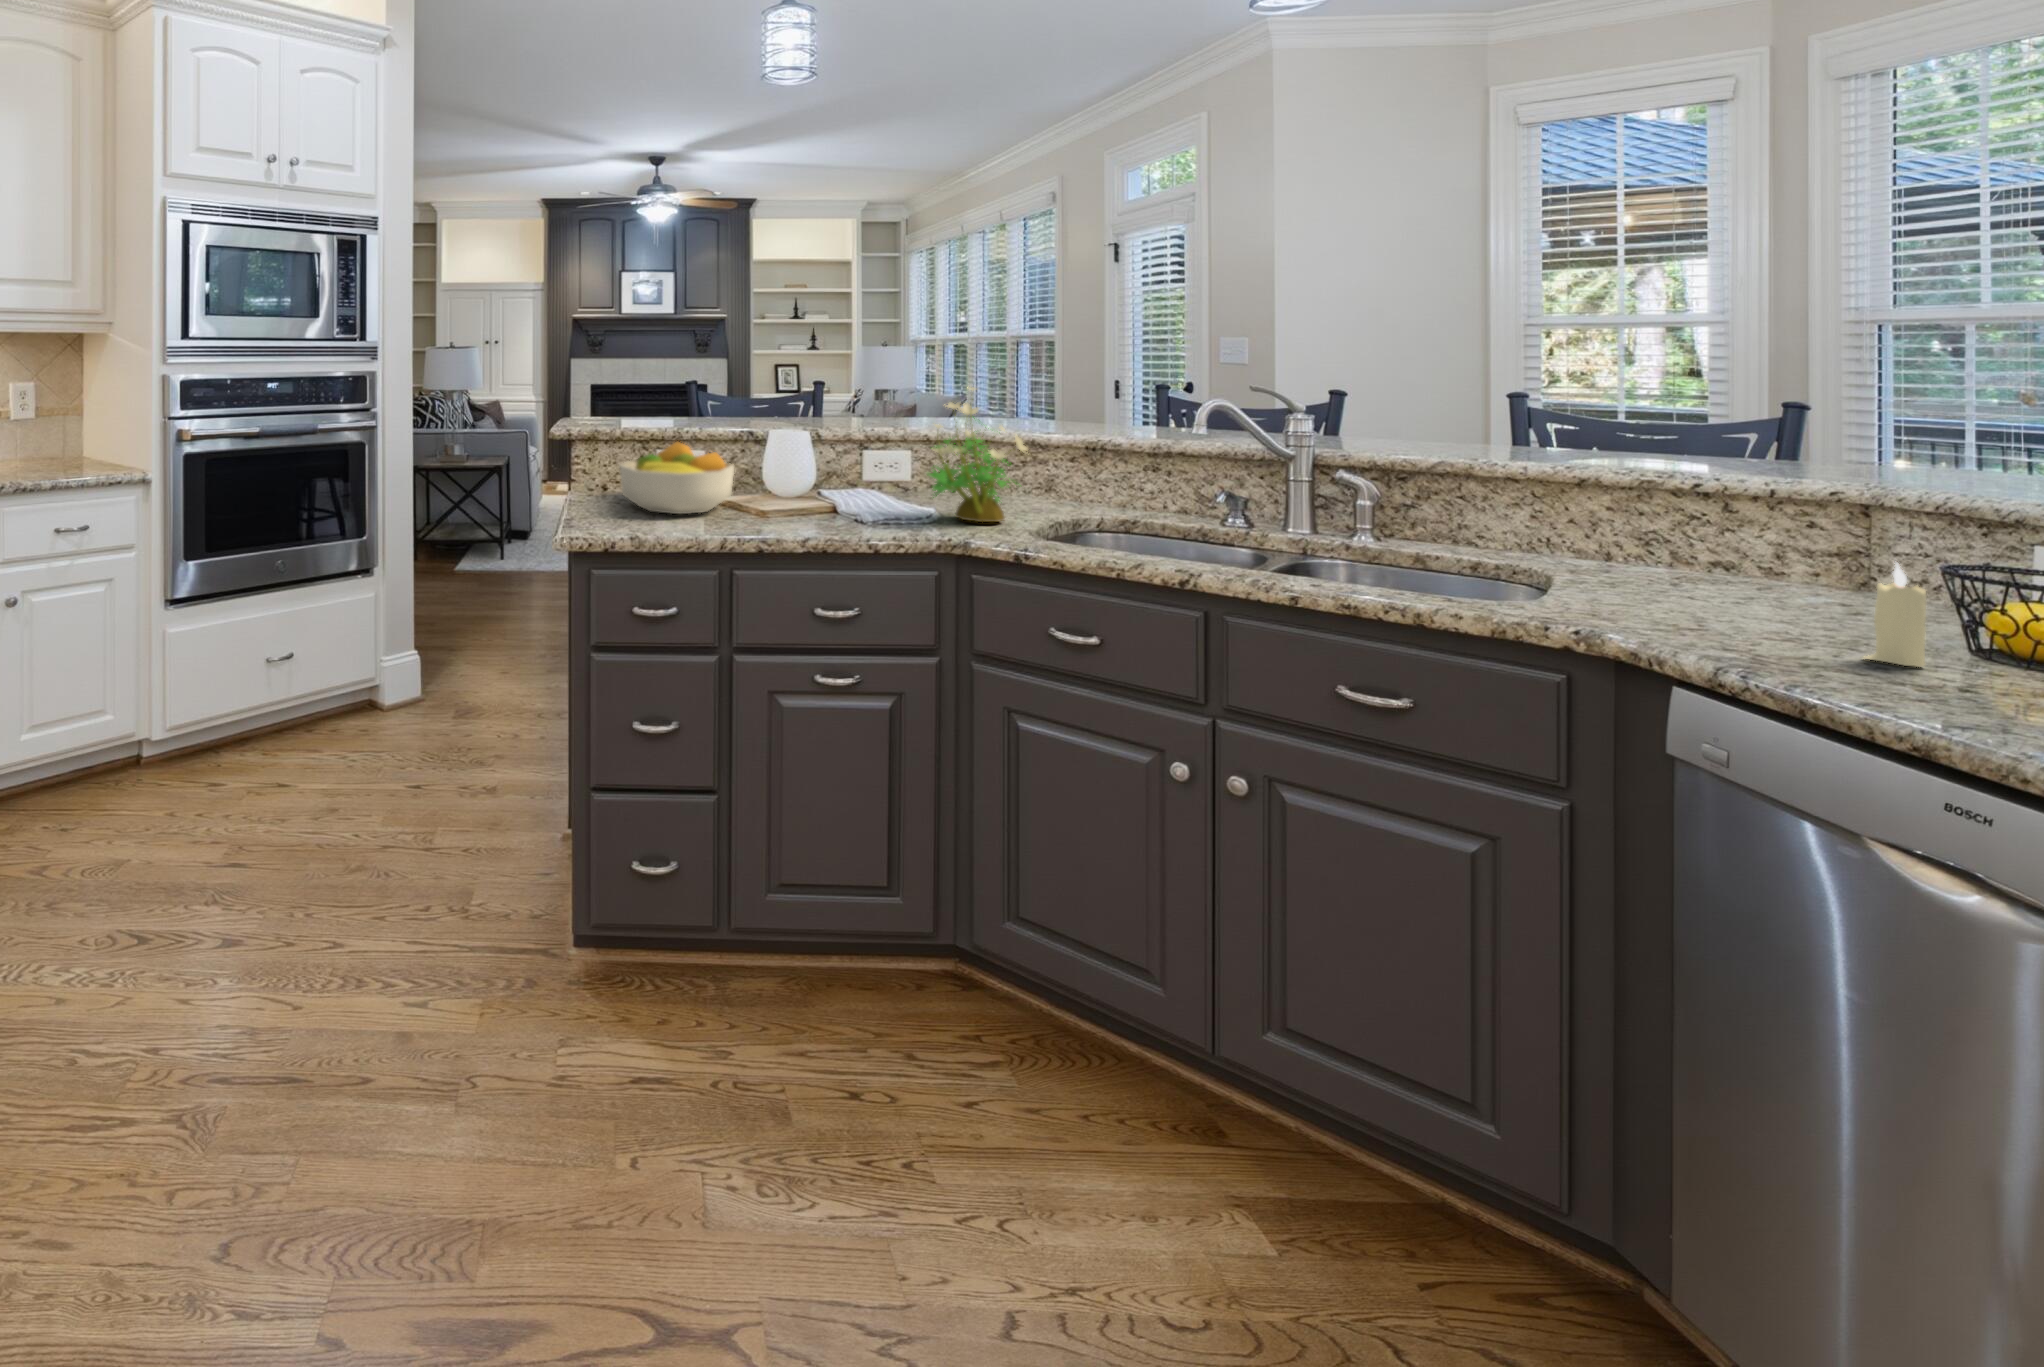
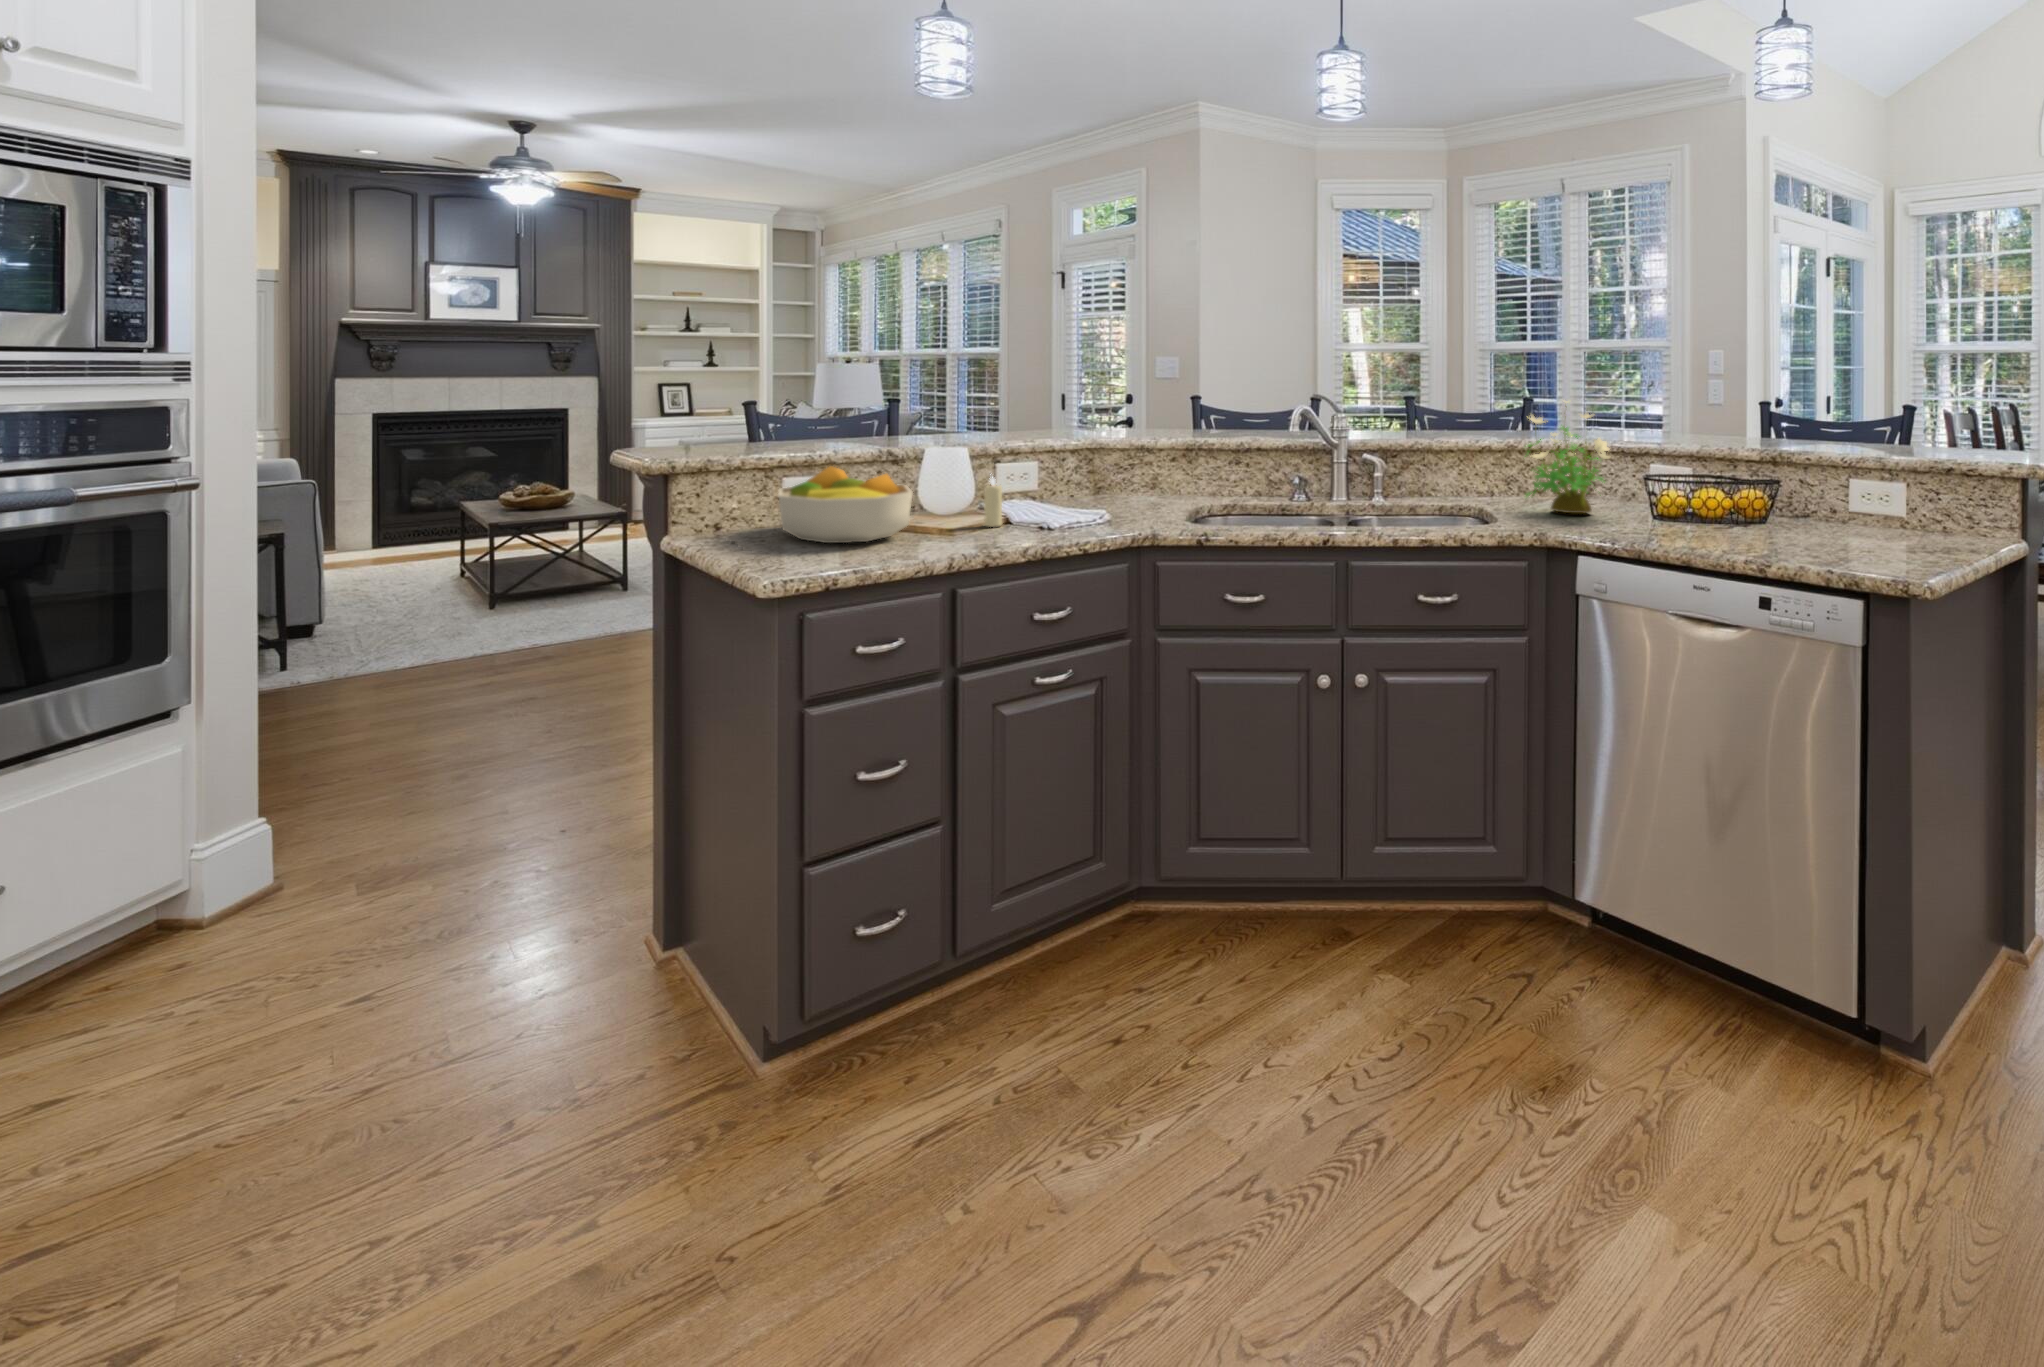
potted plant: present [928,387,1027,522] -> present [1525,402,1609,513]
candle: present [1865,563,1926,667] -> present [983,474,1002,527]

